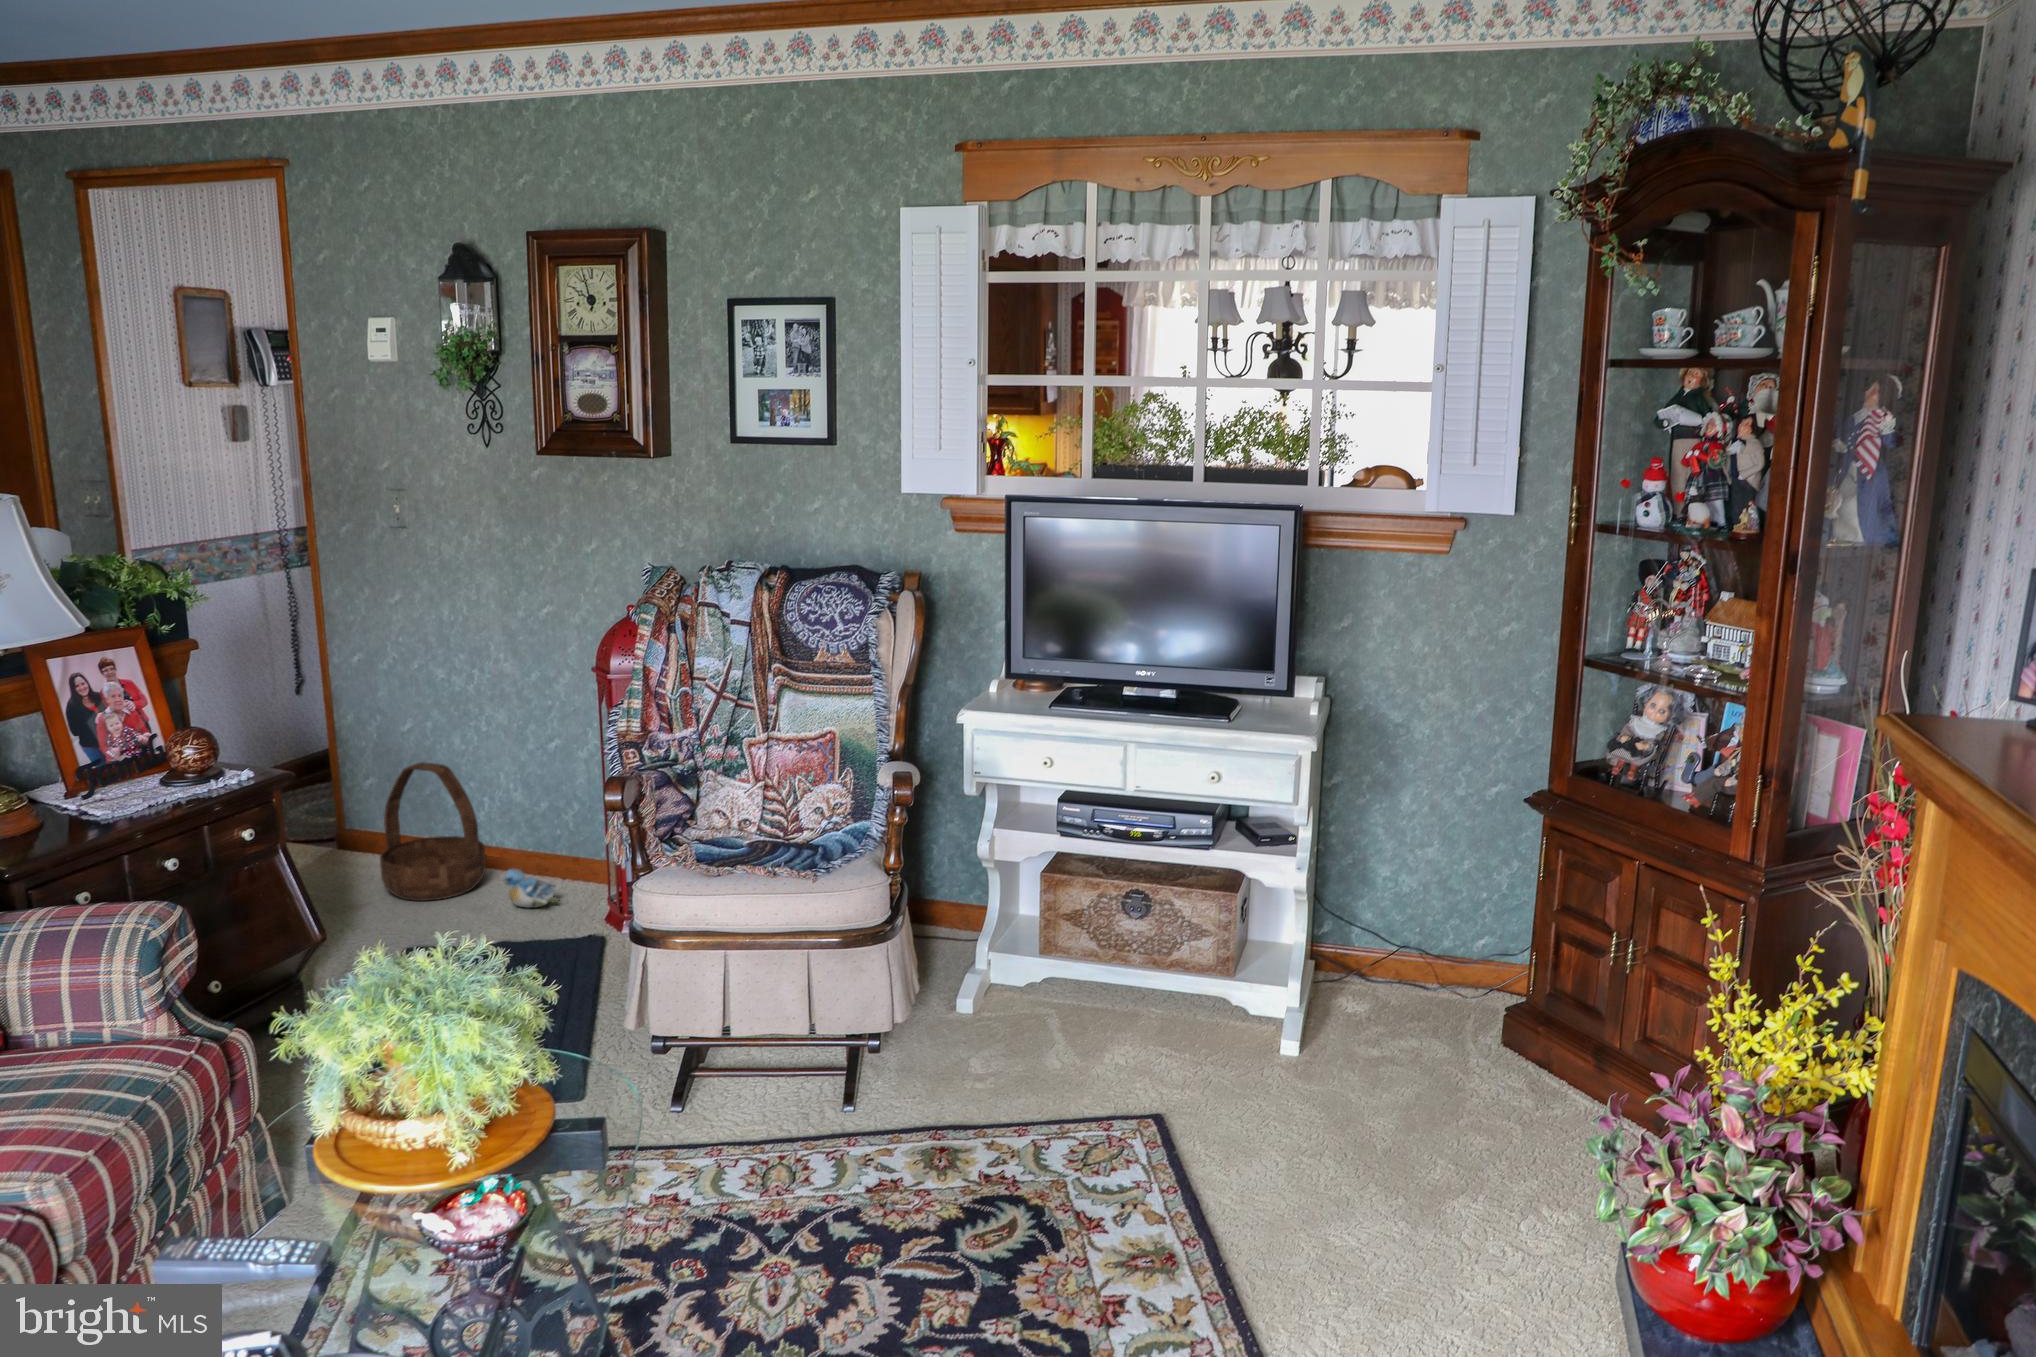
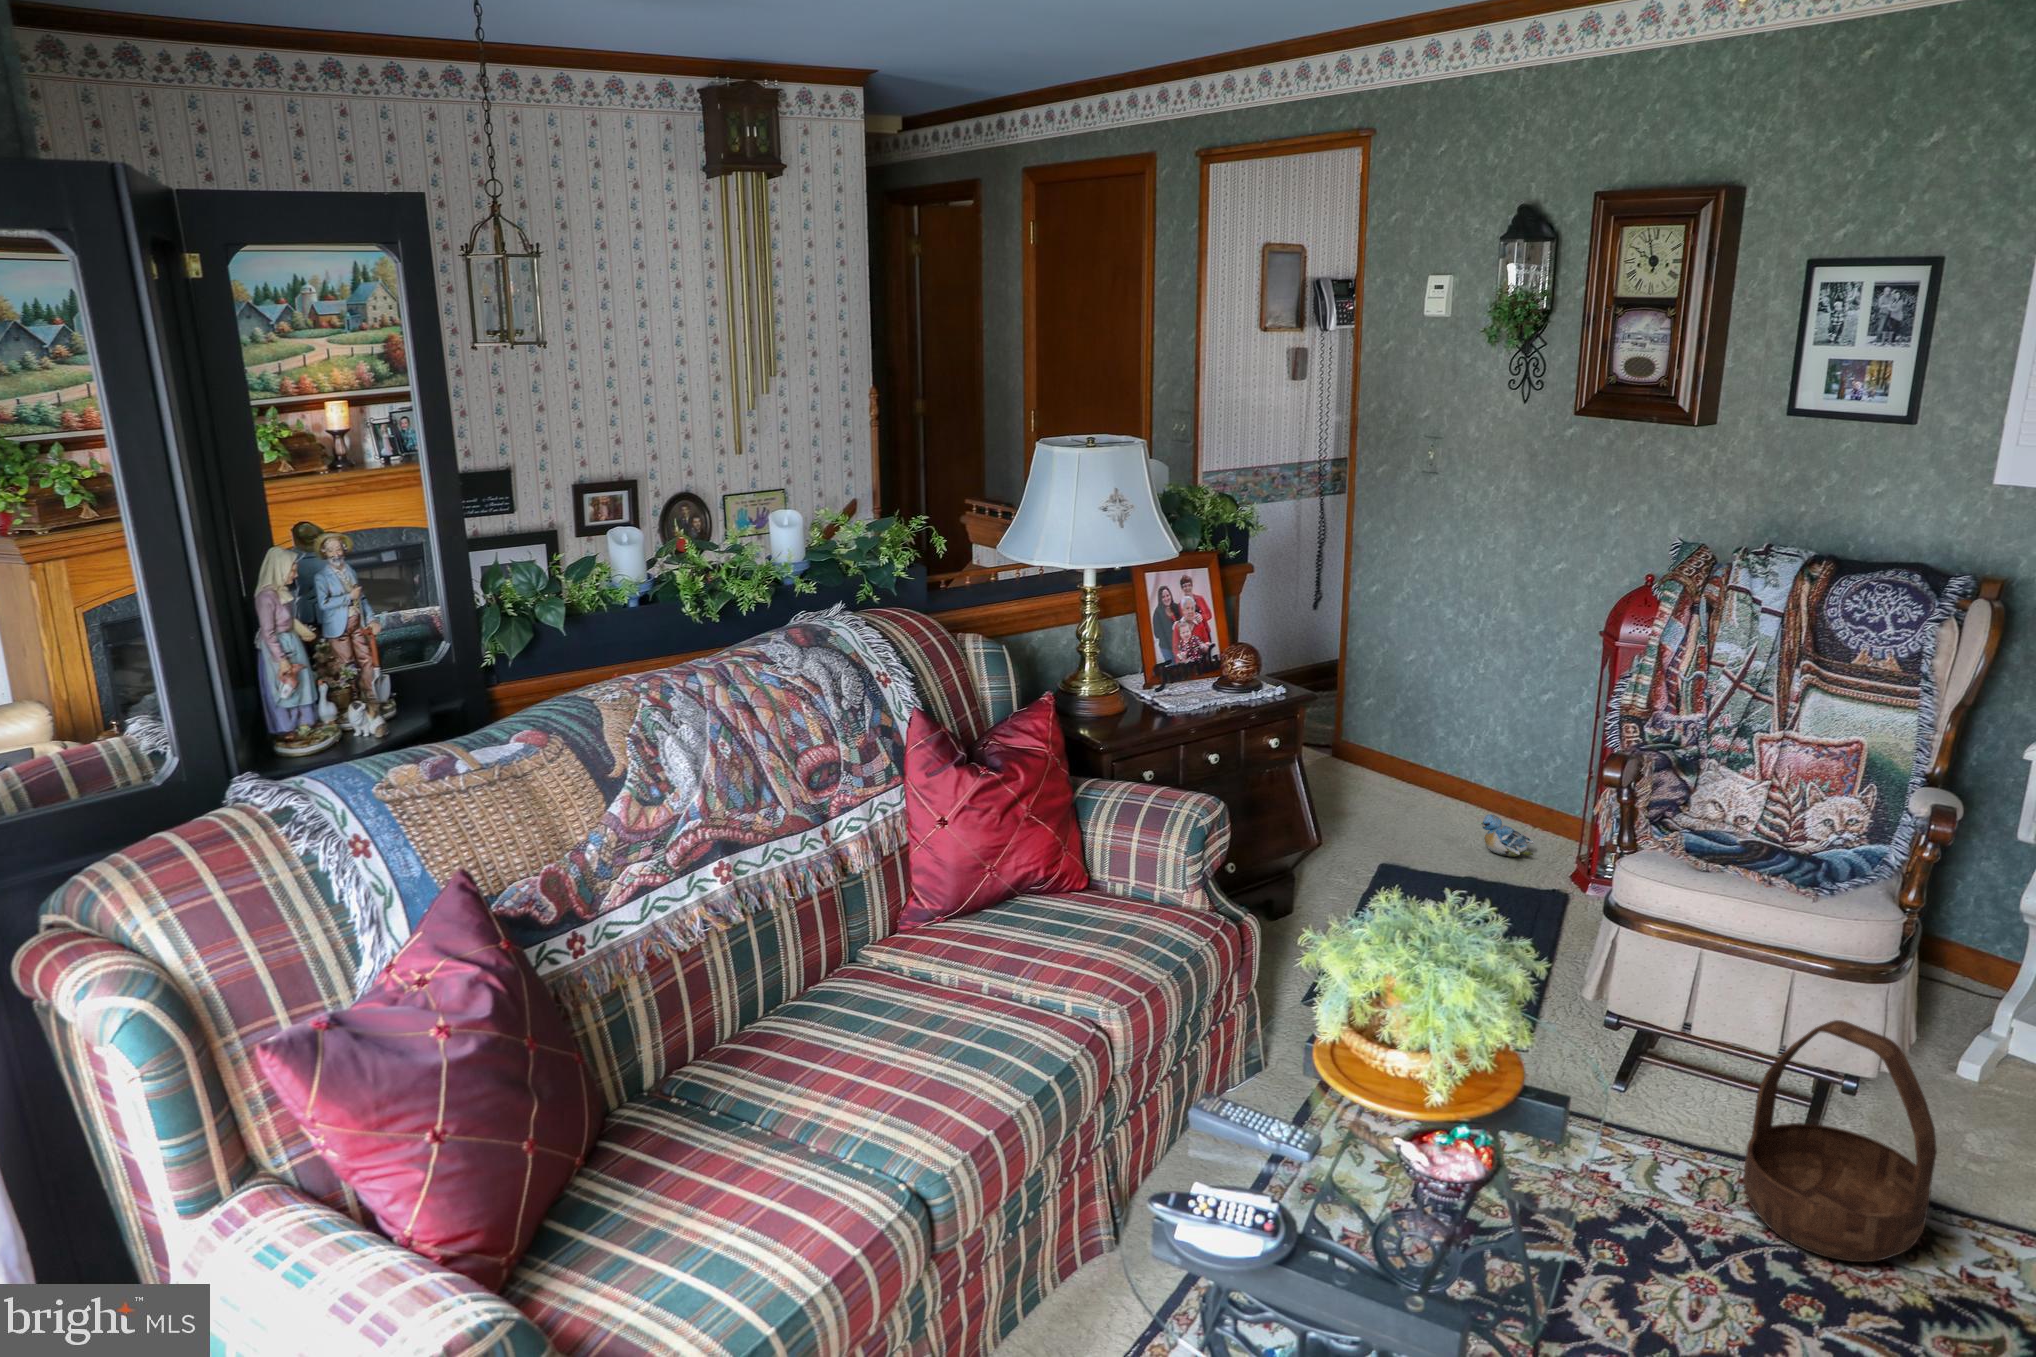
basket: present [380,762,486,901] -> present [1743,1020,1937,1262]

